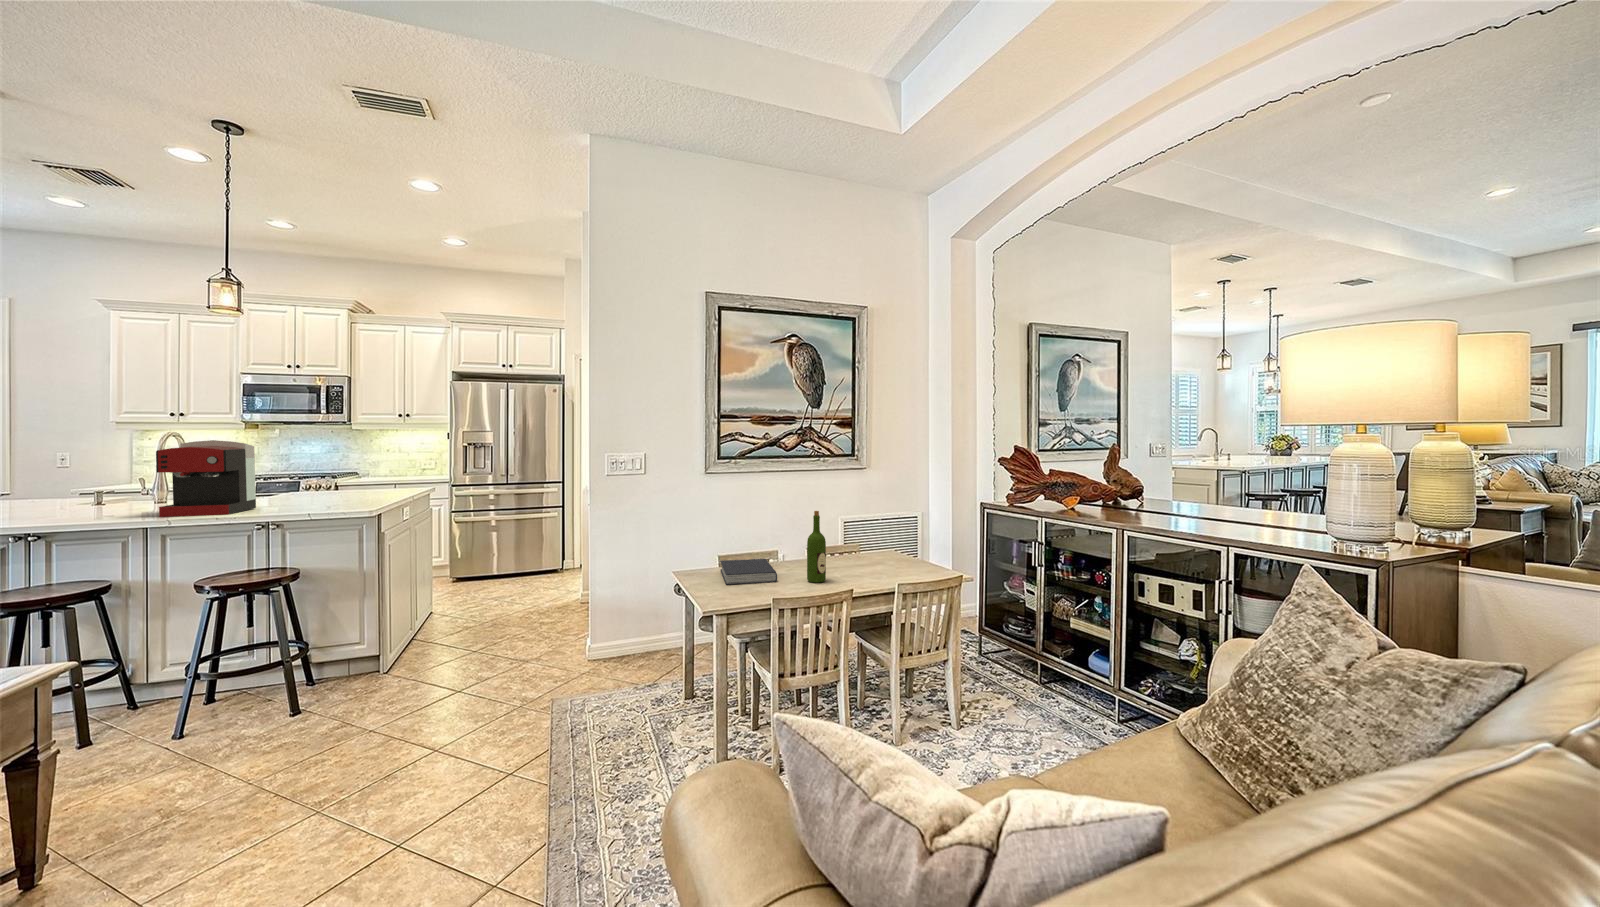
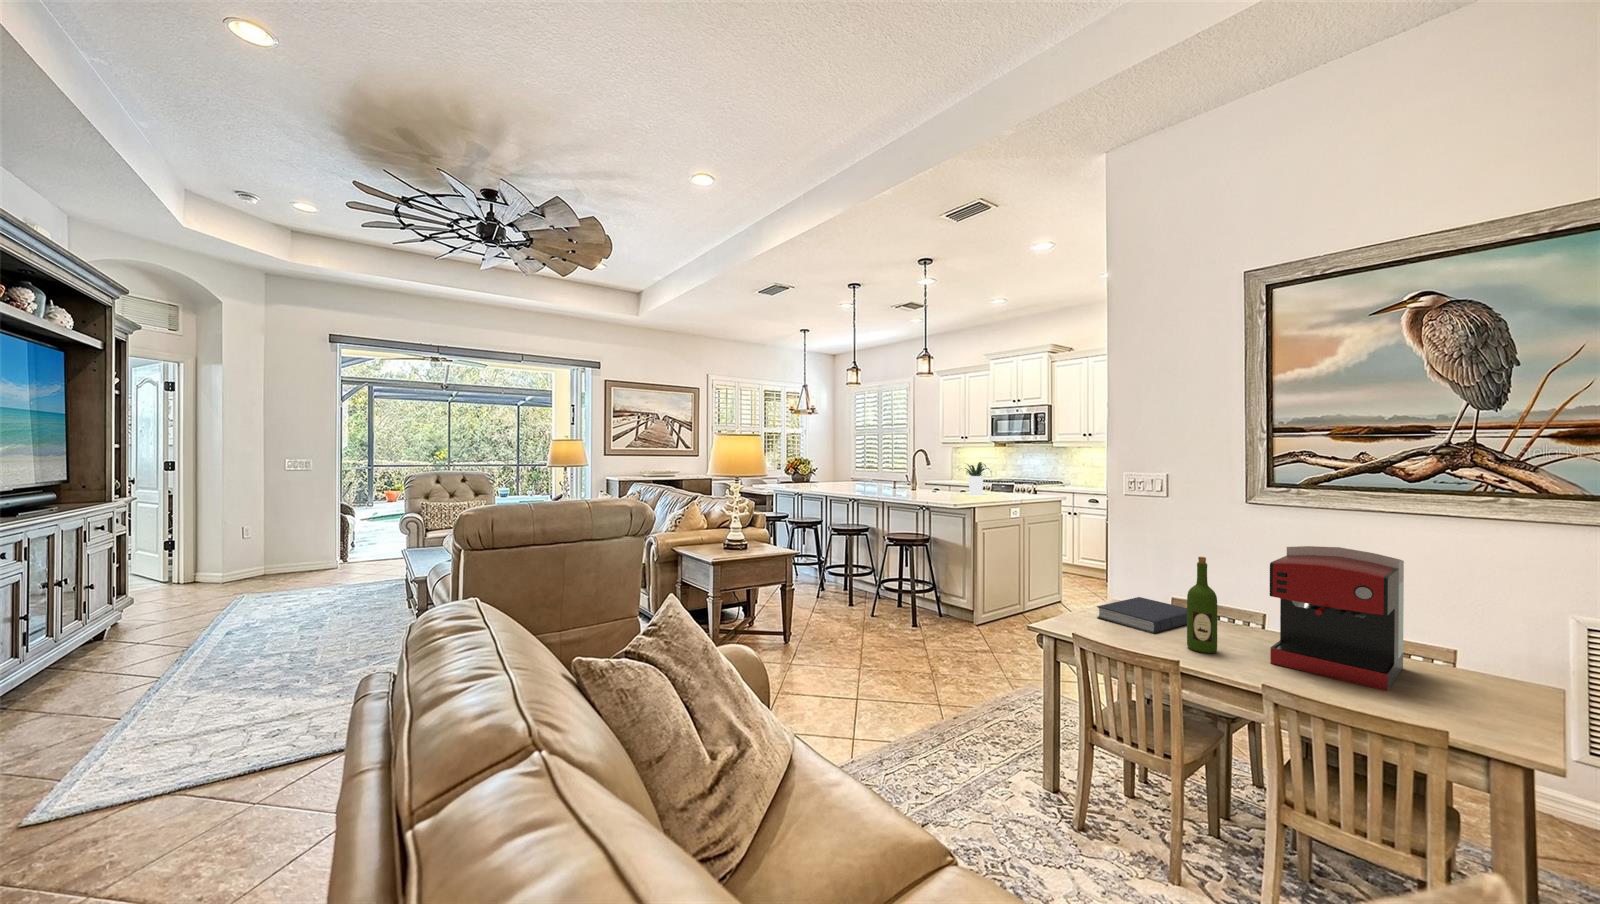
coffee maker: present [156,440,256,517] -> present [1270,546,1404,691]
potted plant: none [296,451,367,500] -> present [965,462,990,495]

